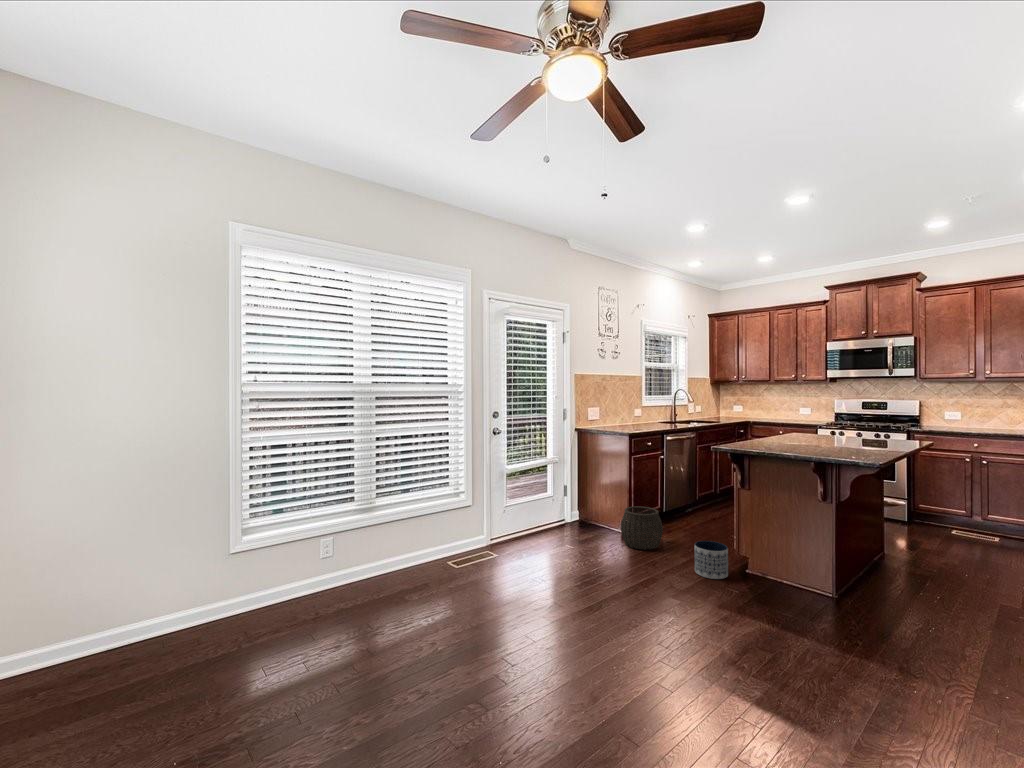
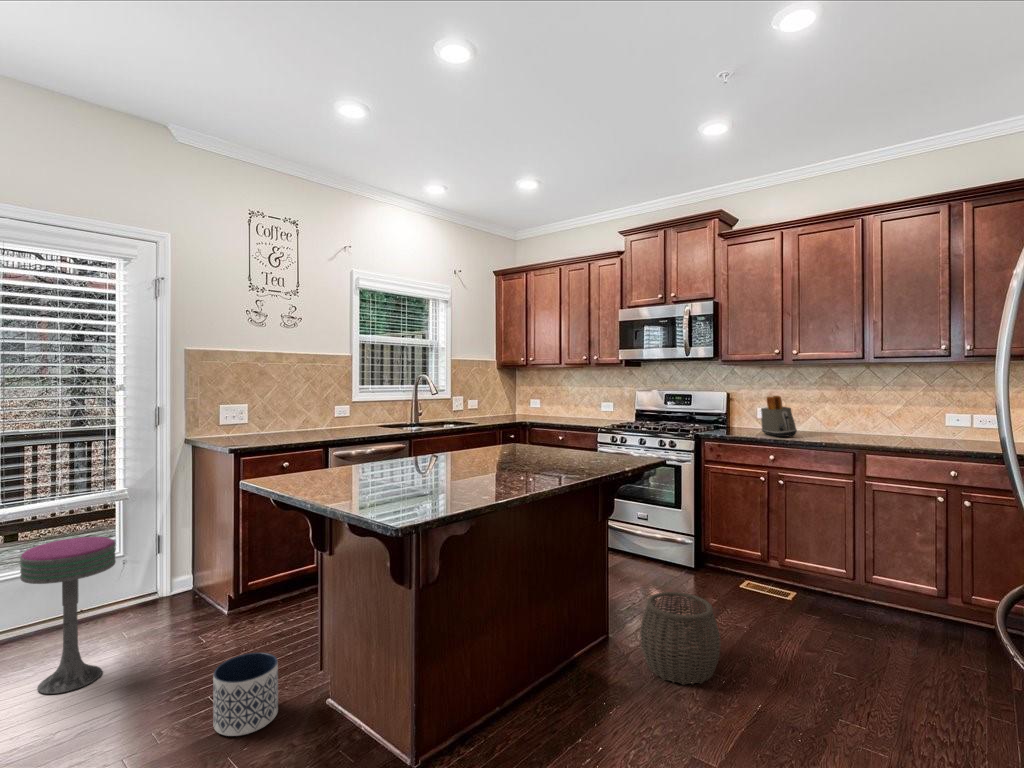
toaster: none [958,403,993,432] -> present [761,396,797,437]
bar stool: none [566,479,606,558] -> present [20,537,116,694]
woven basket: present [621,506,663,550] -> present [640,592,721,685]

